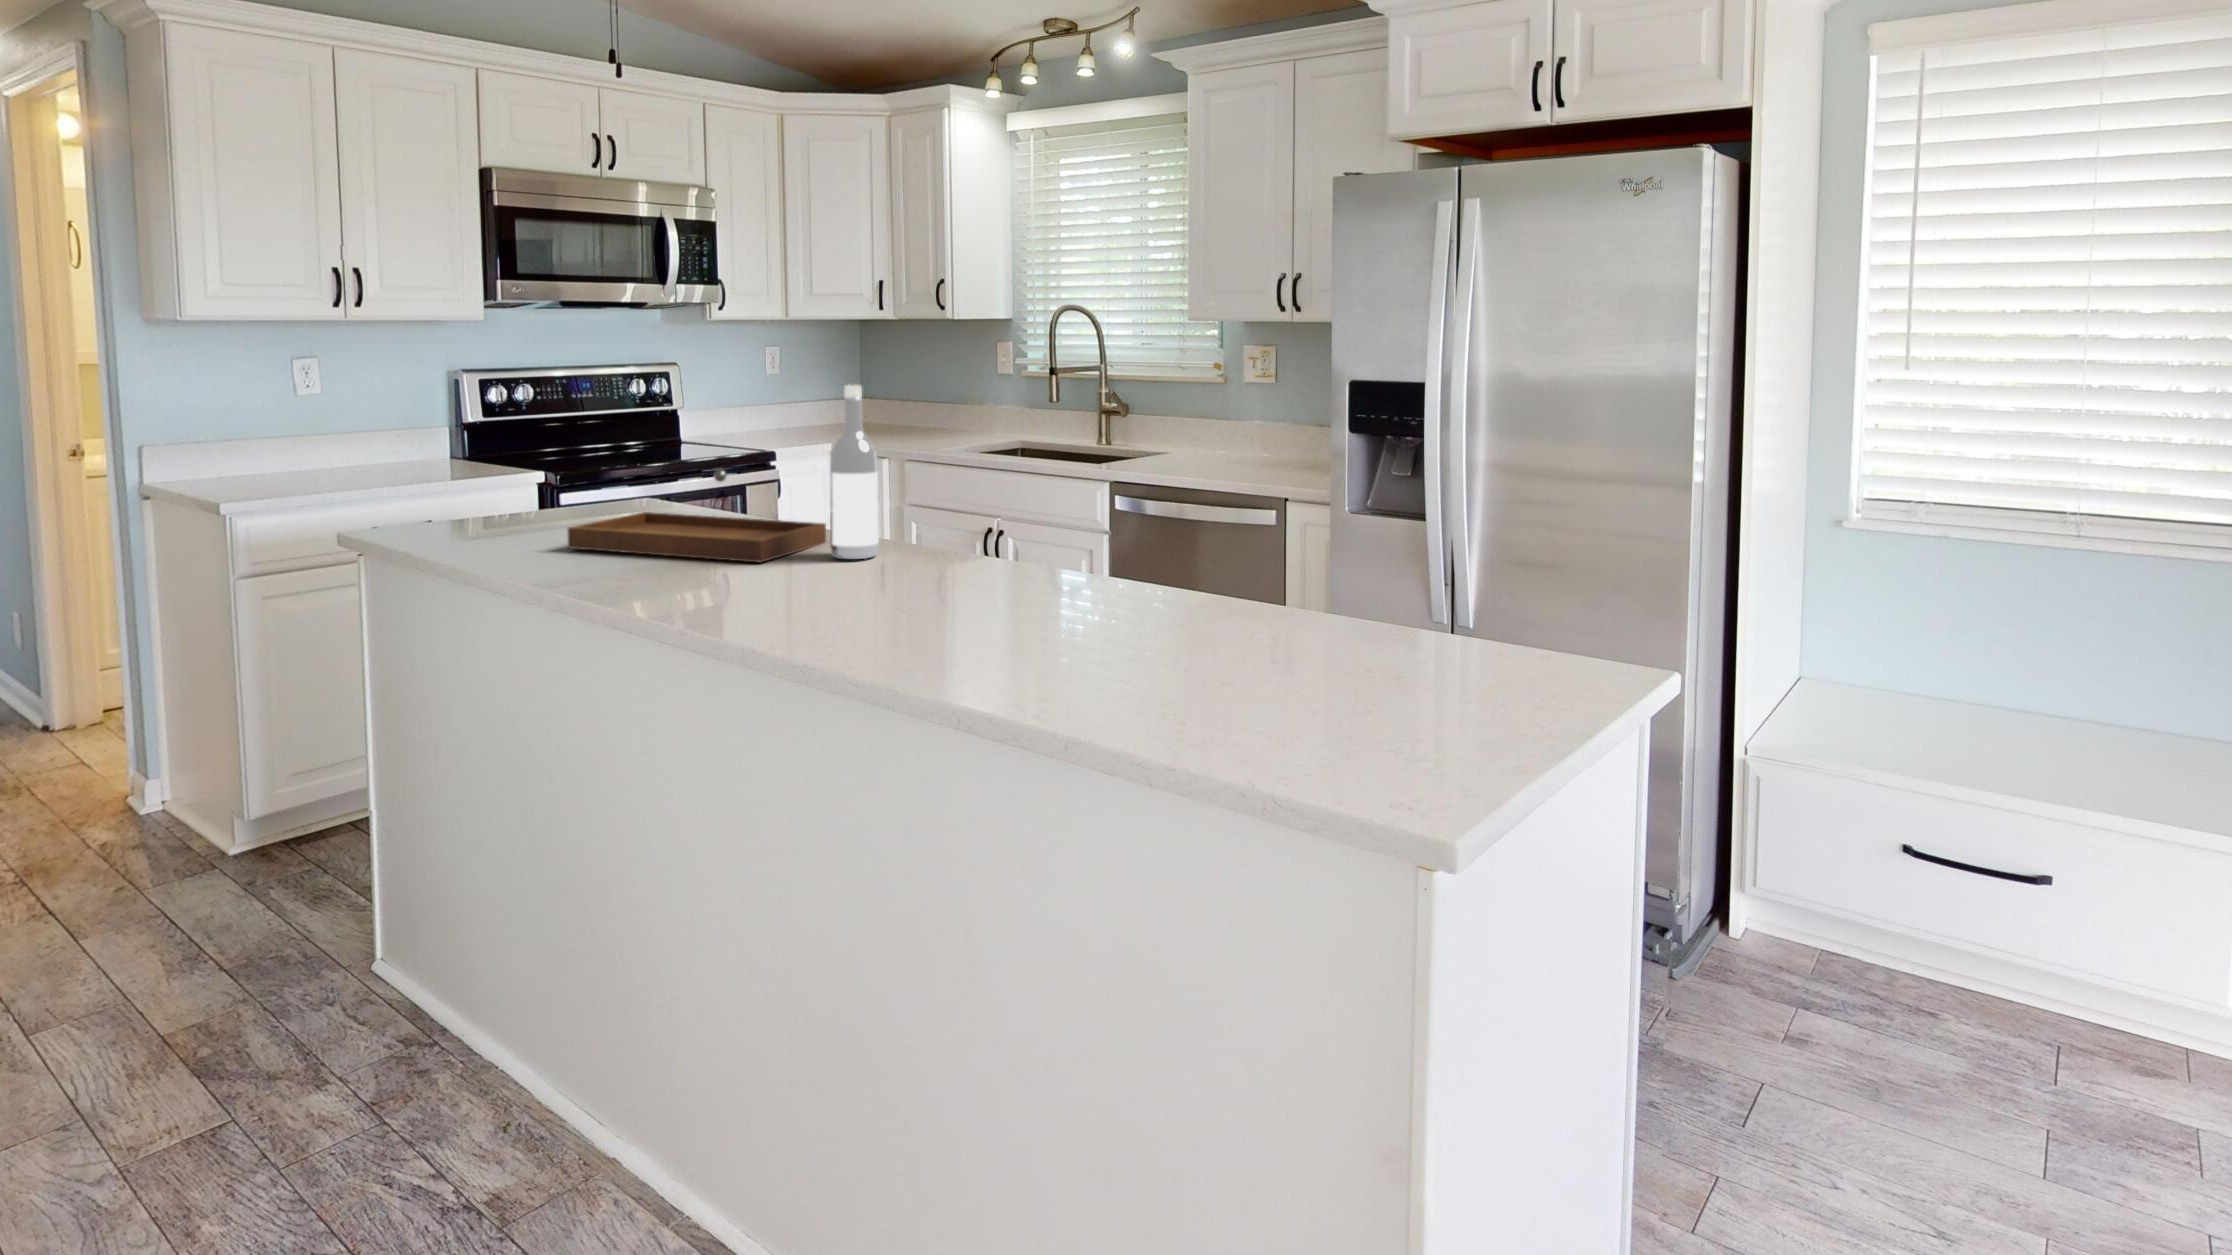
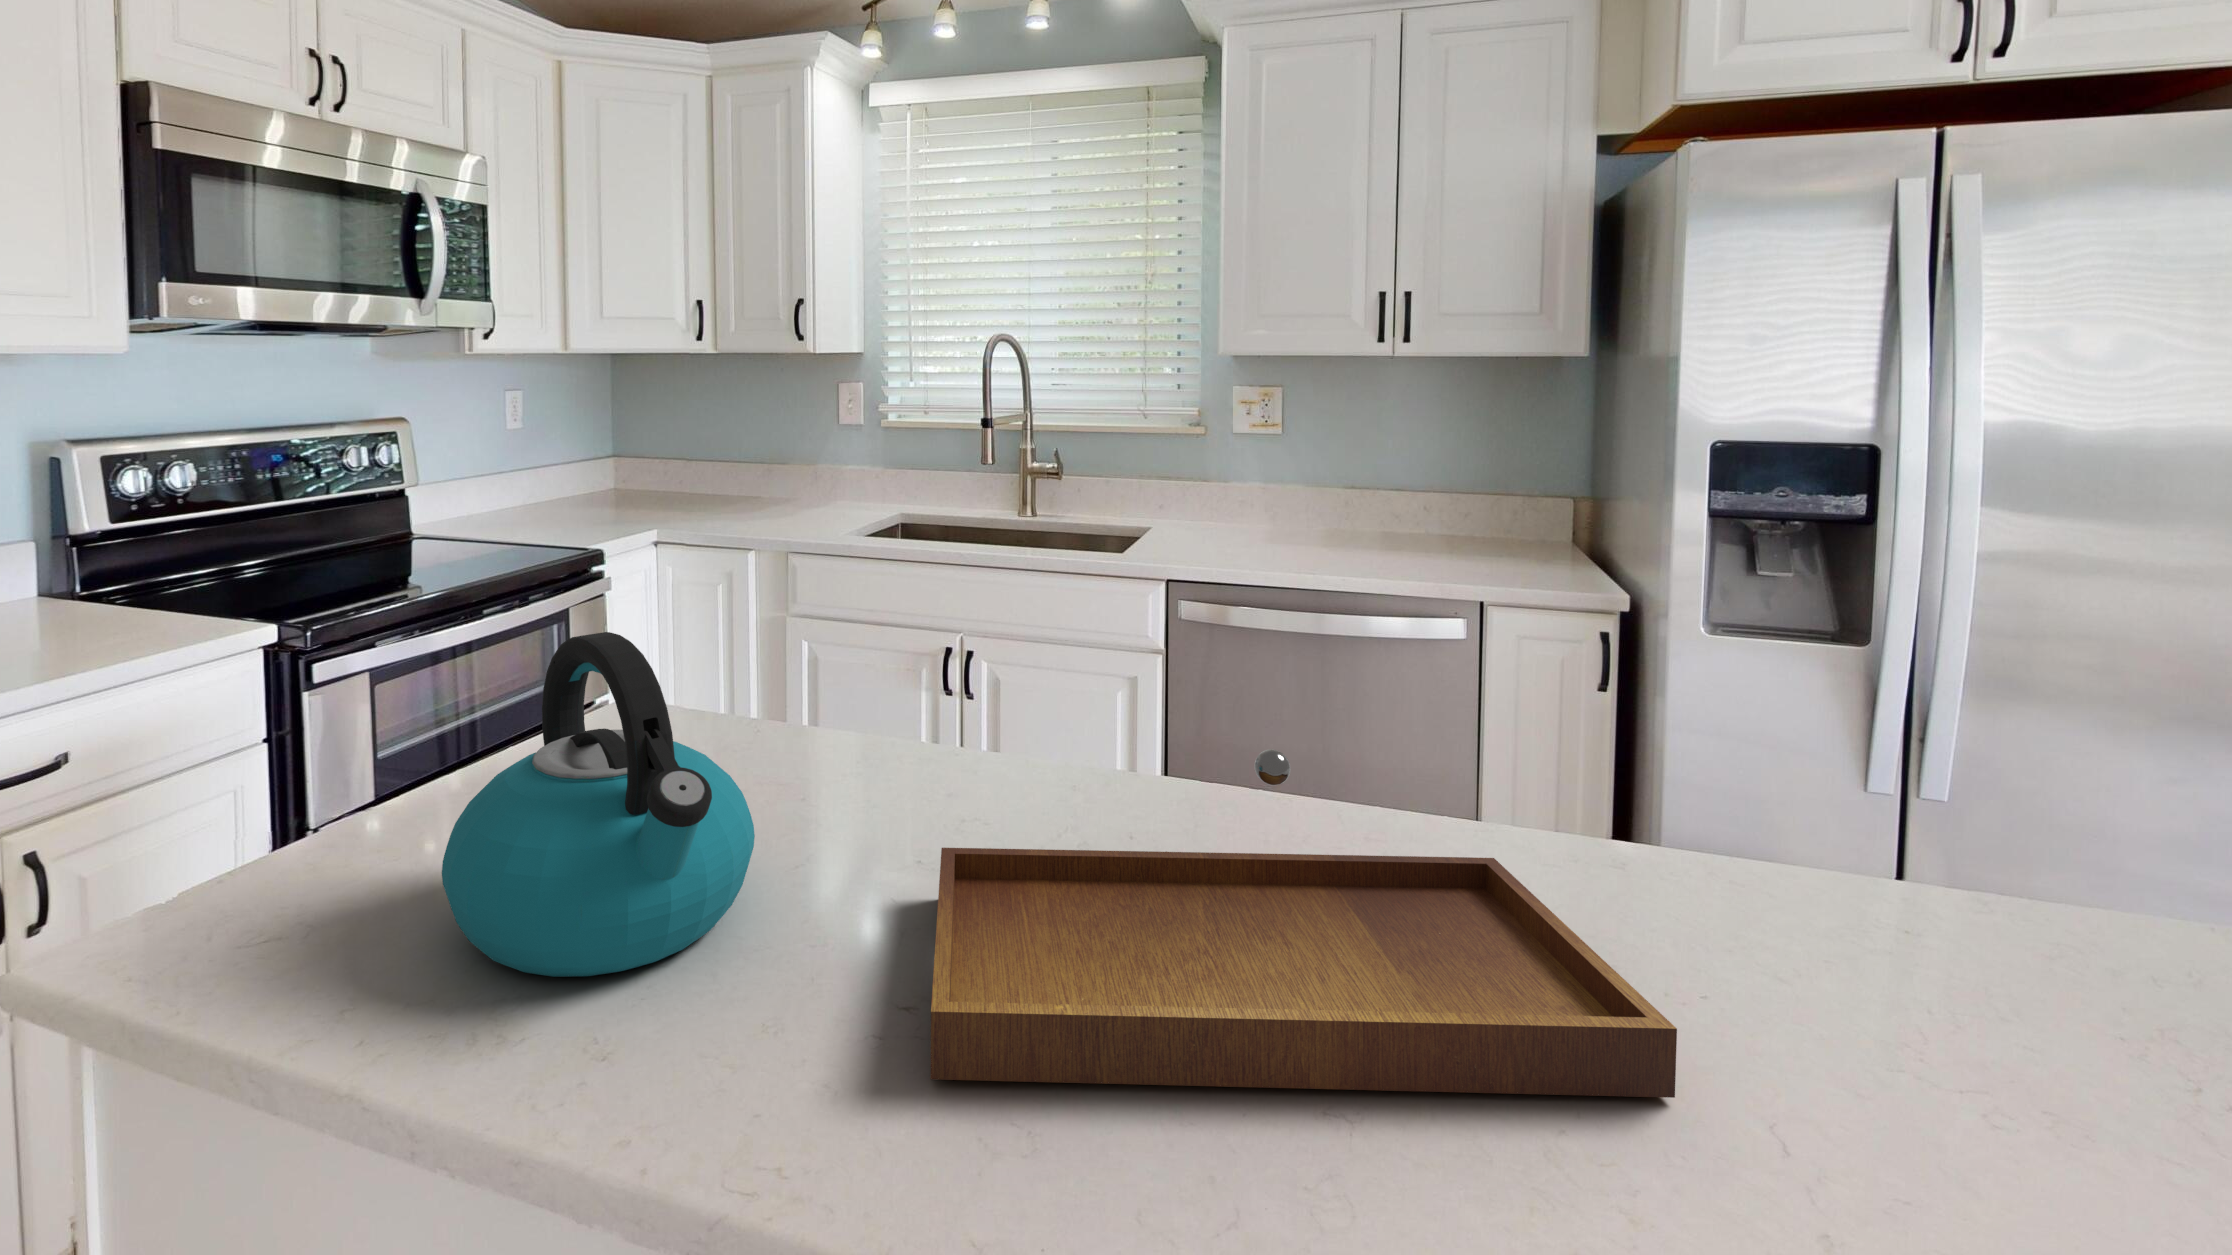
wine bottle: present [830,385,879,560] -> none [1692,515,1858,1026]
kettle: none [472,427,590,534] -> present [442,632,755,977]

